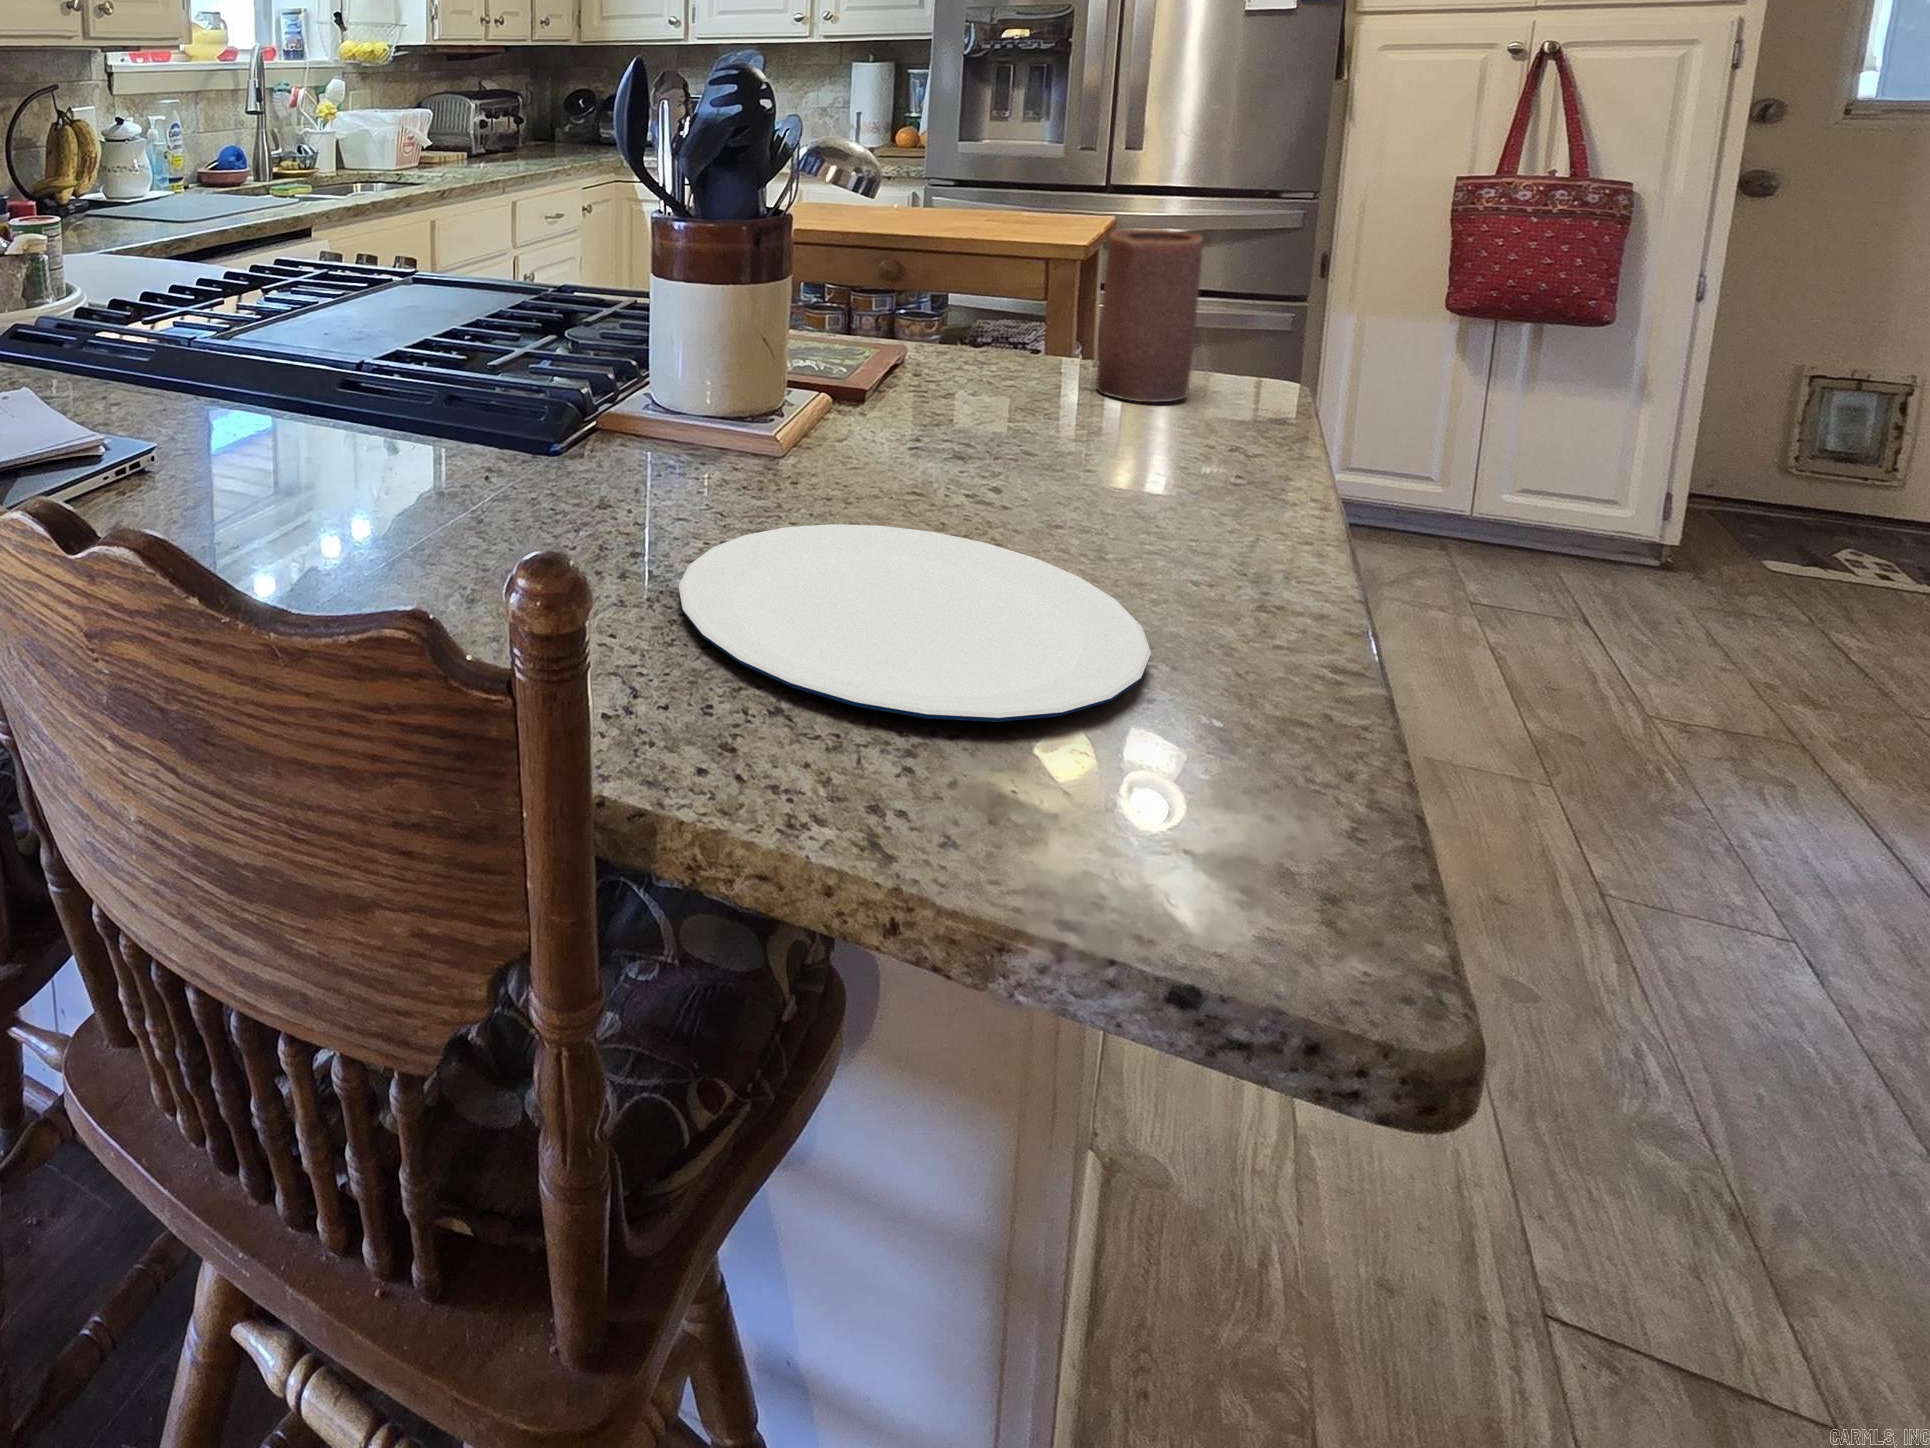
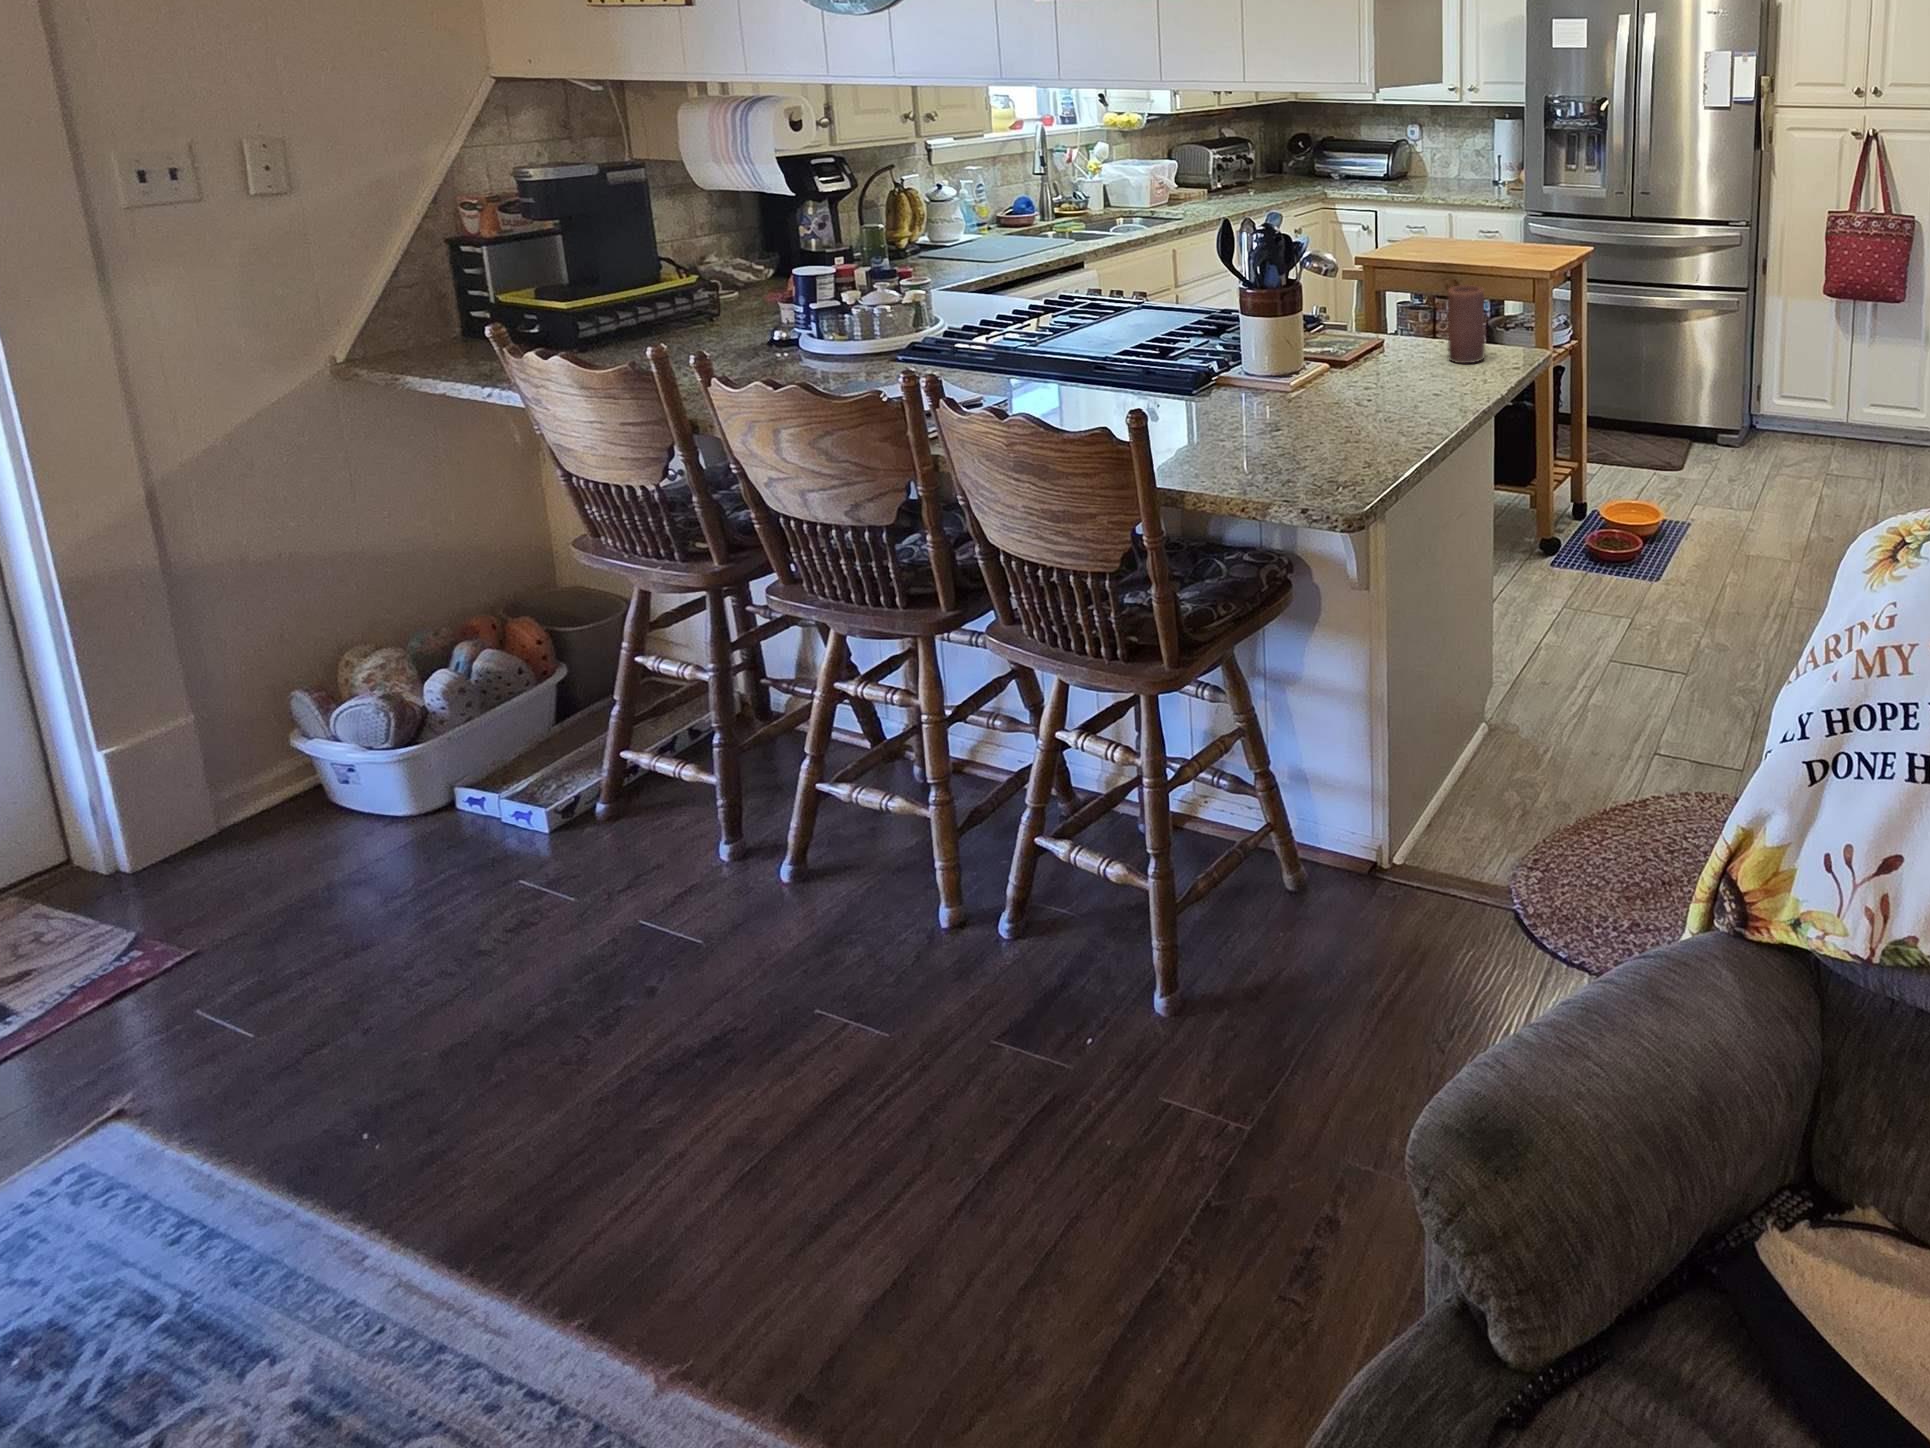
plate: present [679,524,1151,722] -> none [1210,415,1361,465]

